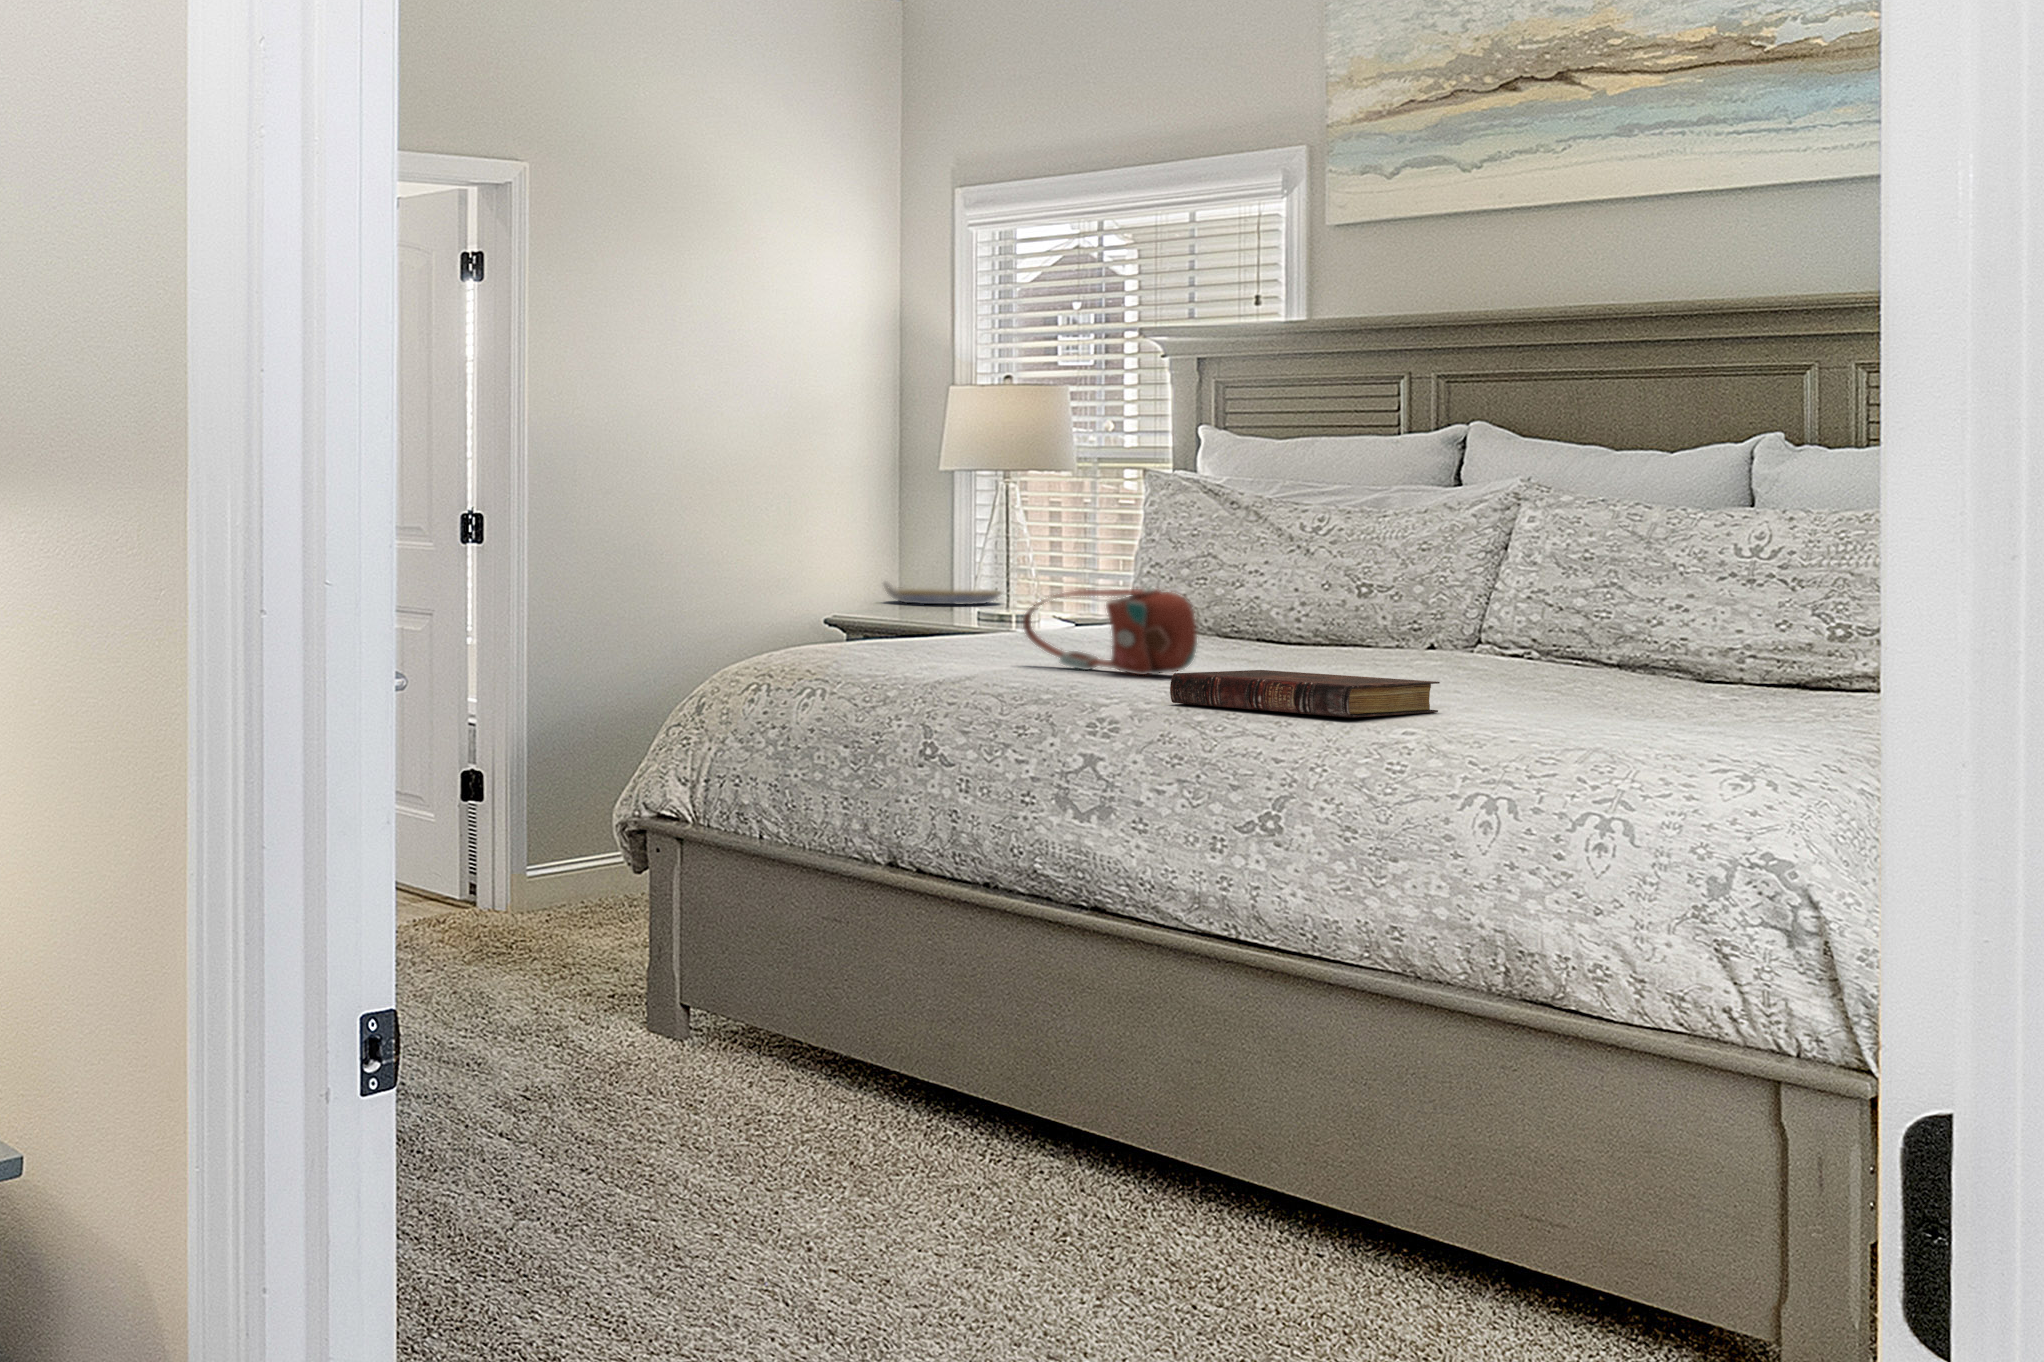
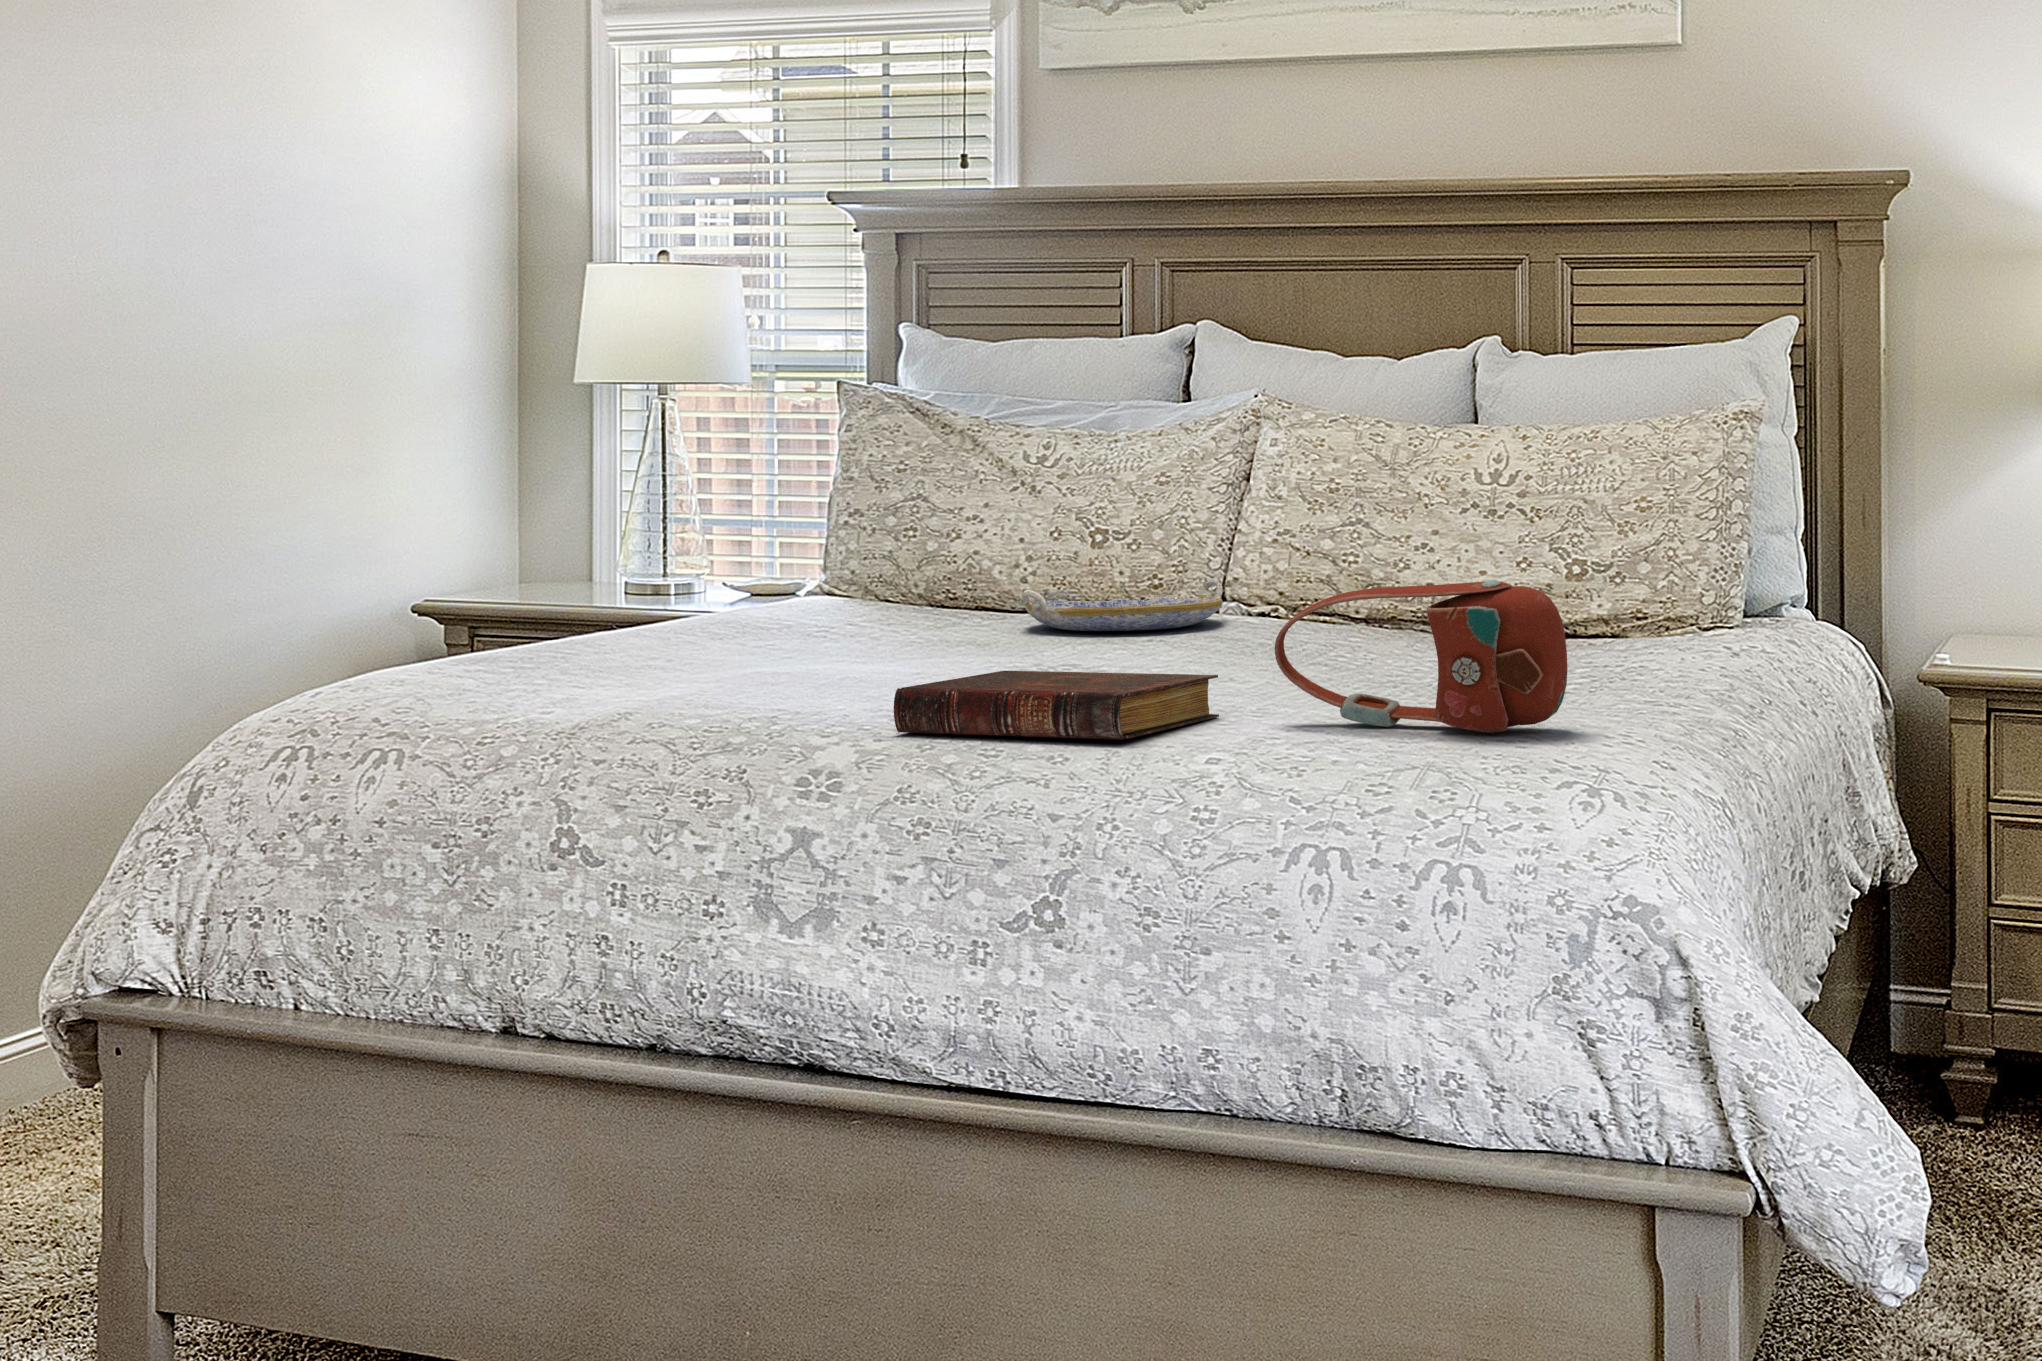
serving tray: present [884,581,1000,604] -> present [1022,580,1223,631]
handbag: present [1023,588,1197,675] -> present [1275,580,1568,733]

